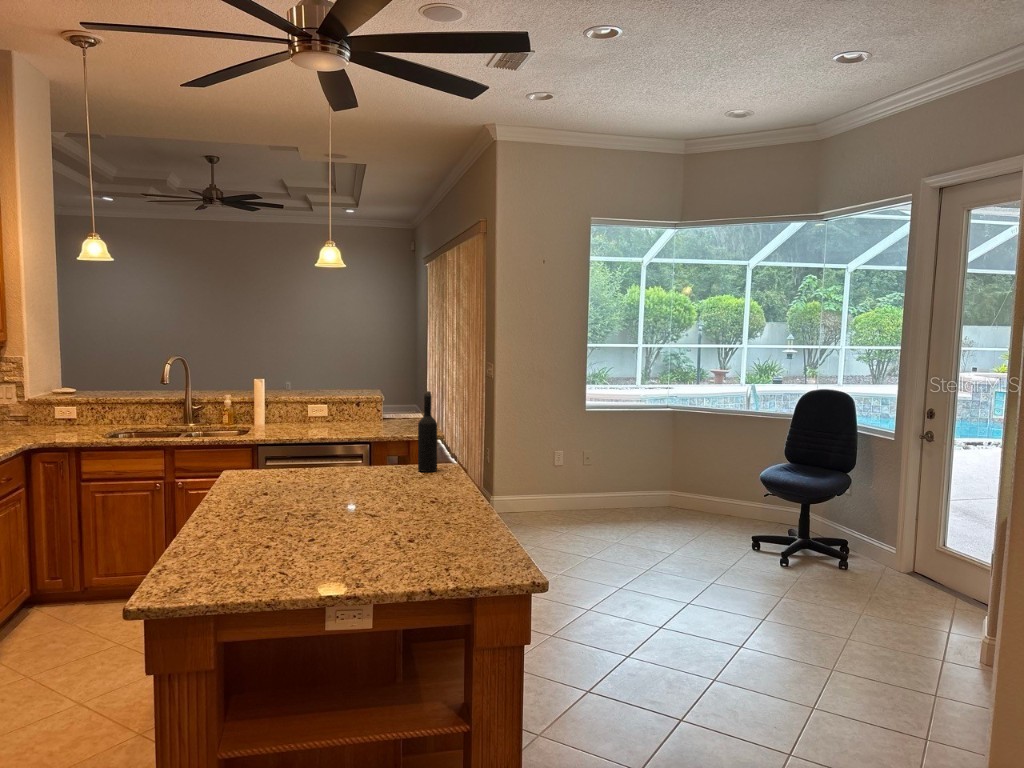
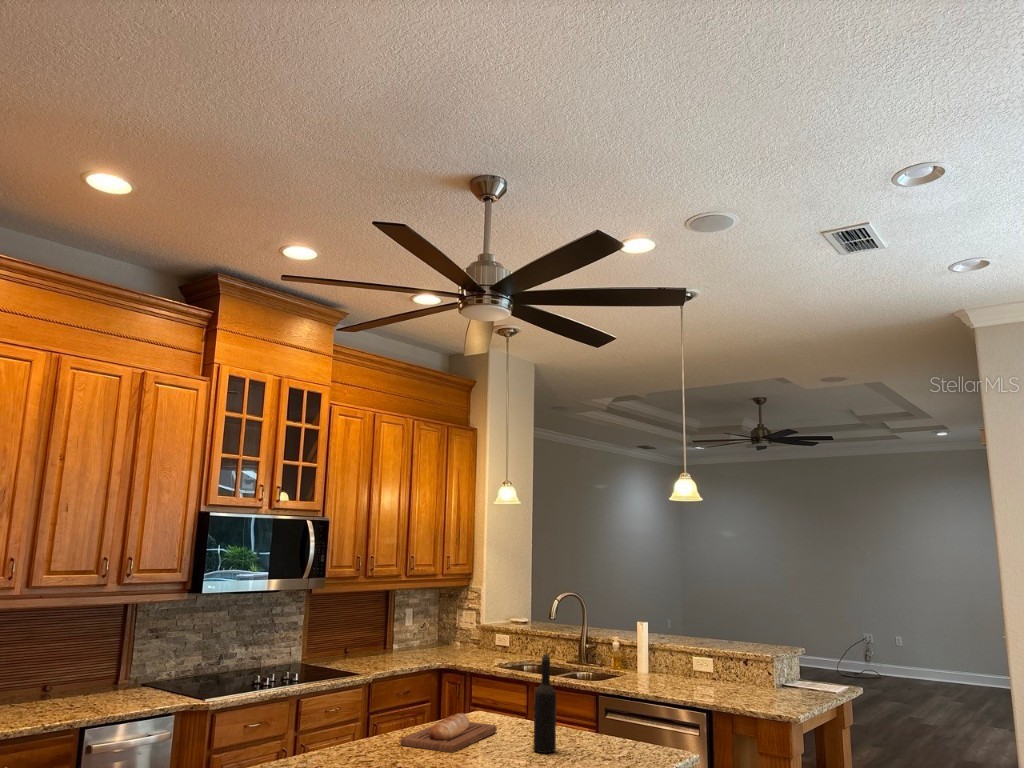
bread loaf: none [296,457,379,489] -> present [401,713,497,753]

